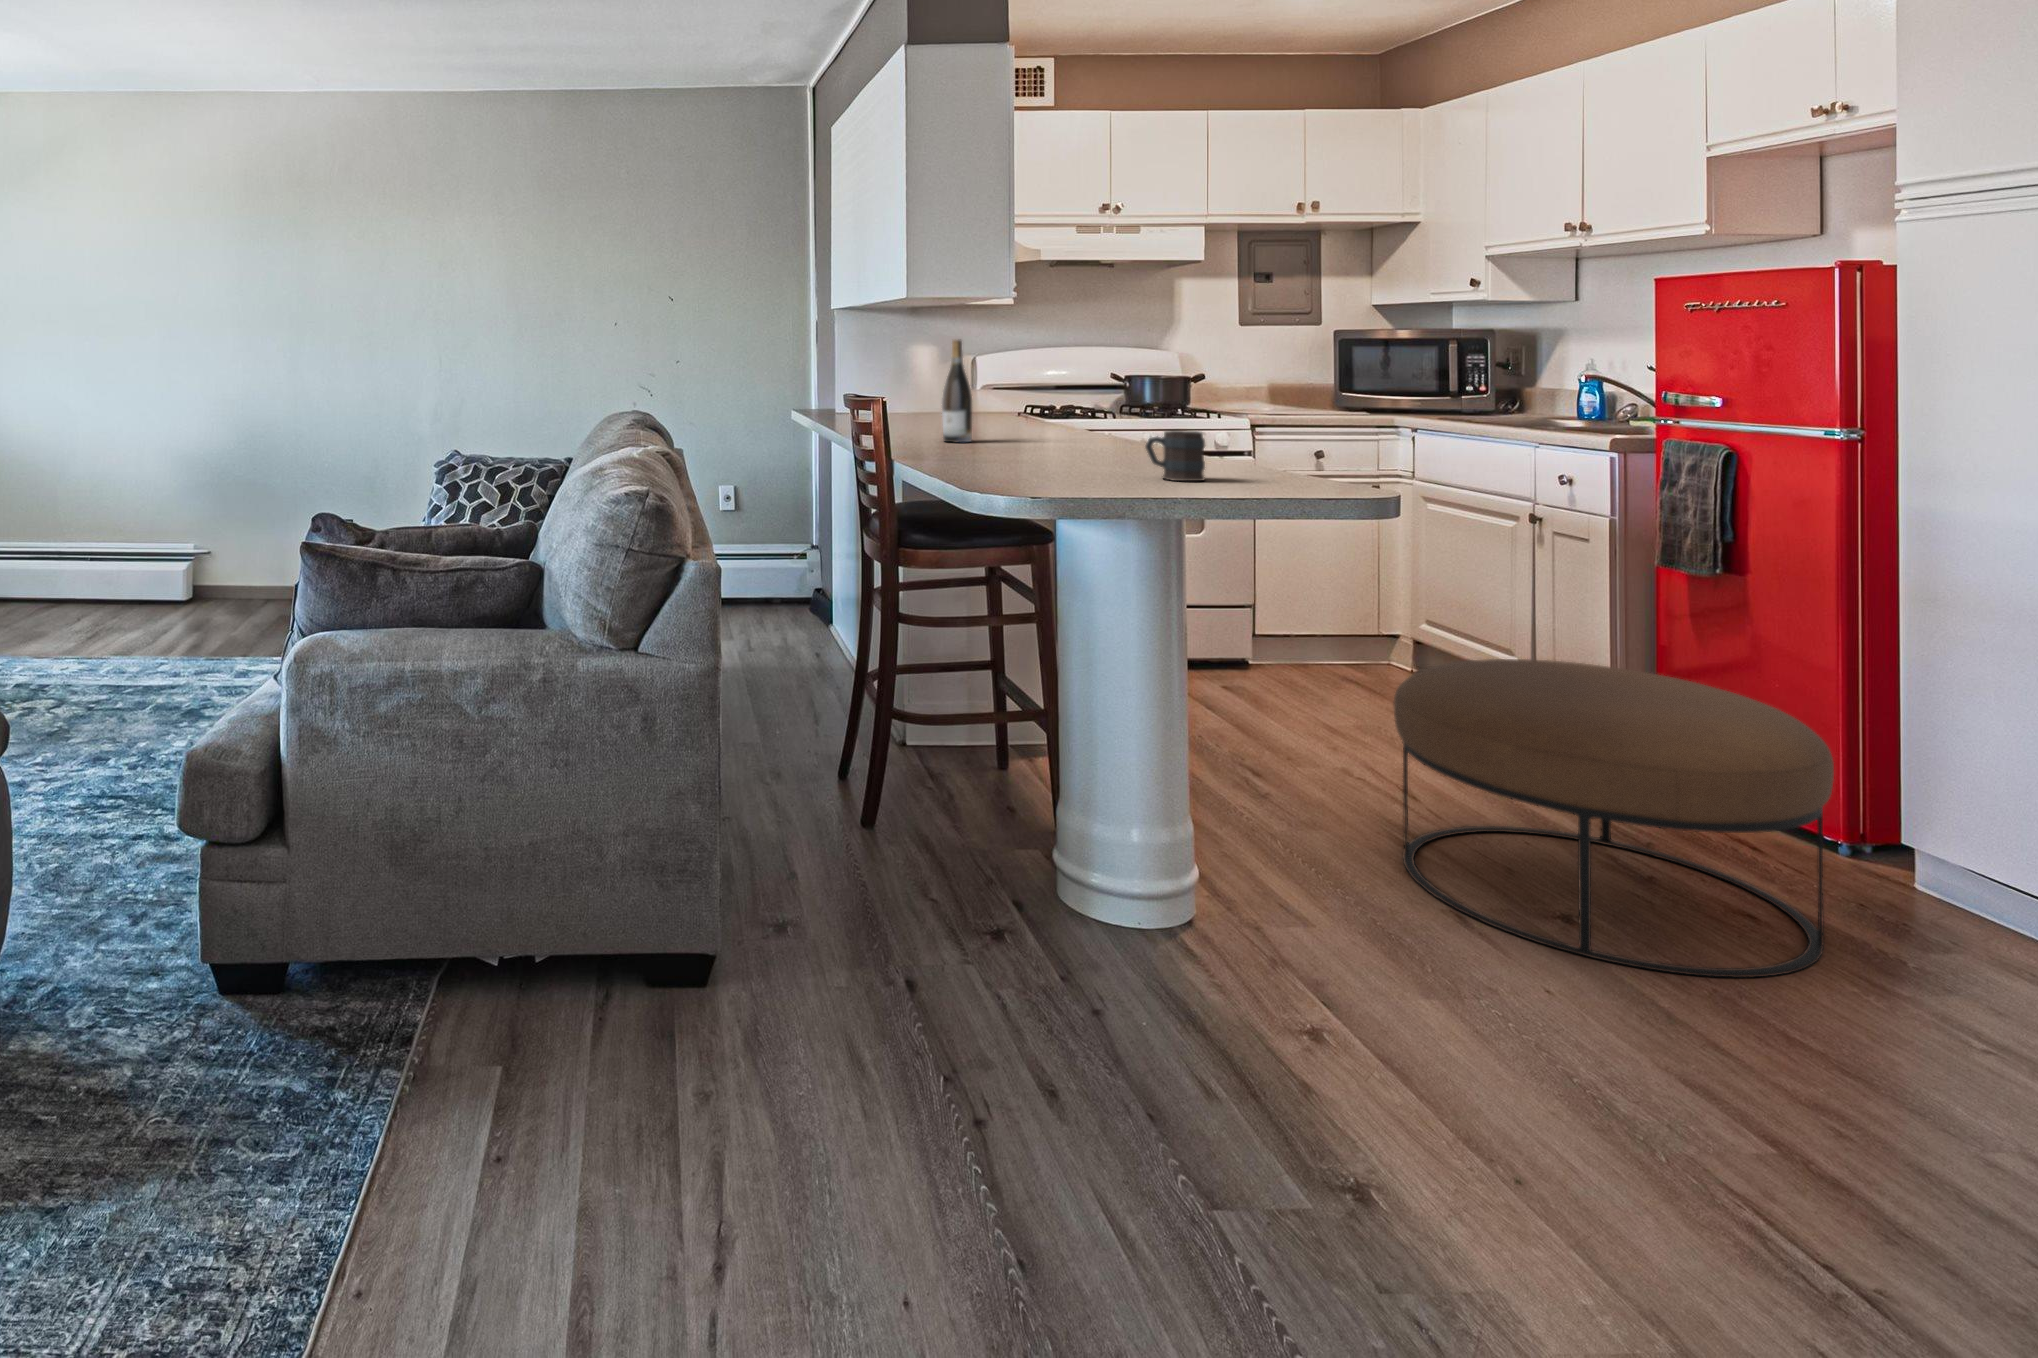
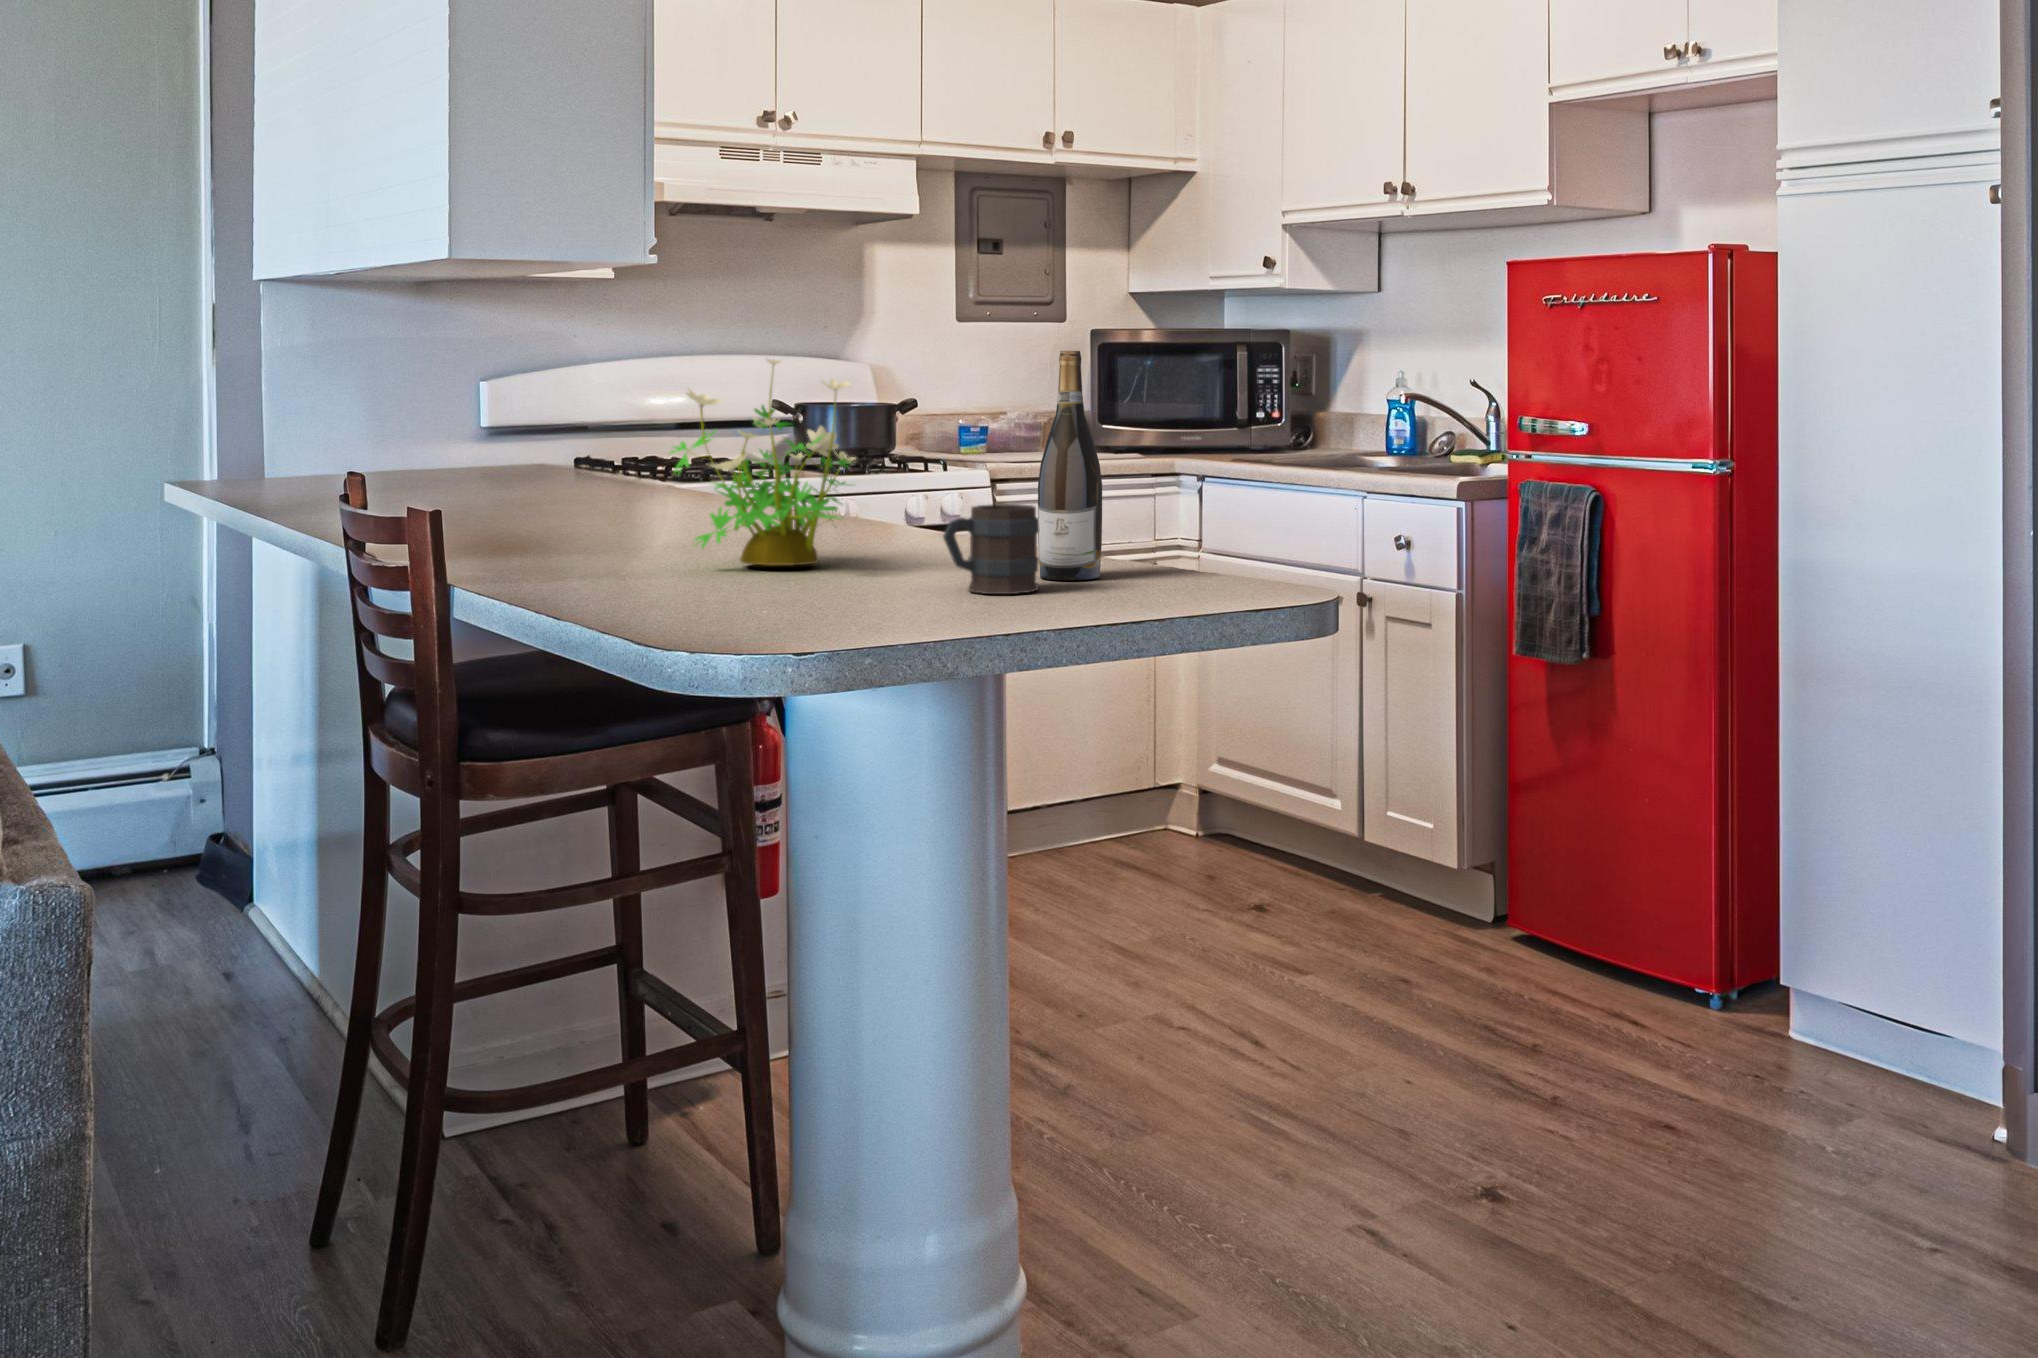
wine bottle: present [942,339,972,443] -> present [1038,351,1102,580]
potted plant: none [1005,347,1110,461] -> present [669,359,855,565]
ottoman: present [1393,659,1834,978] -> none [1264,808,1766,1252]

